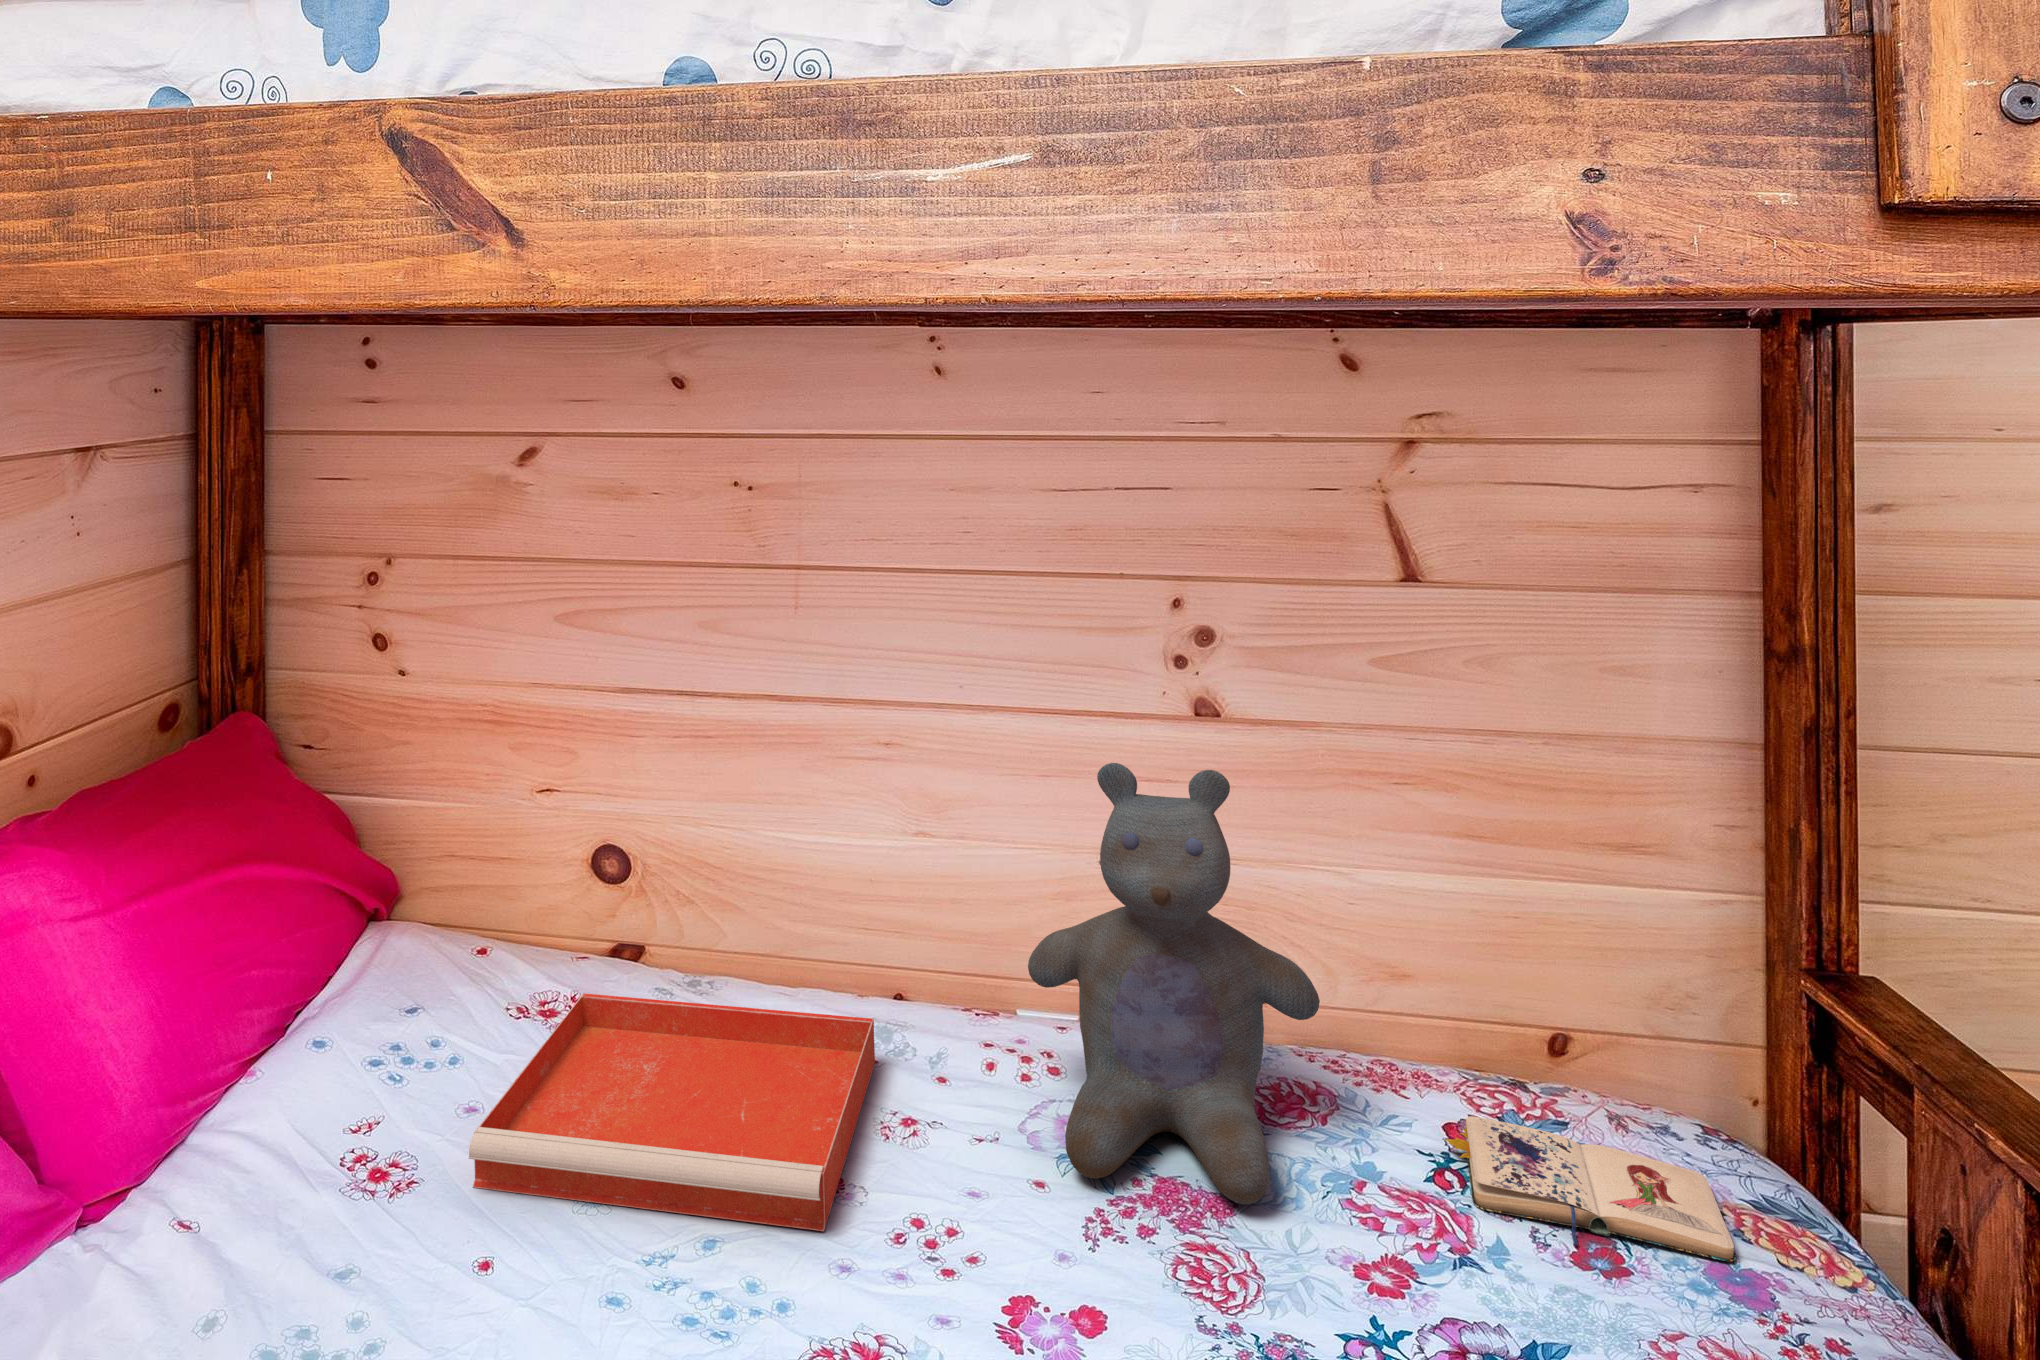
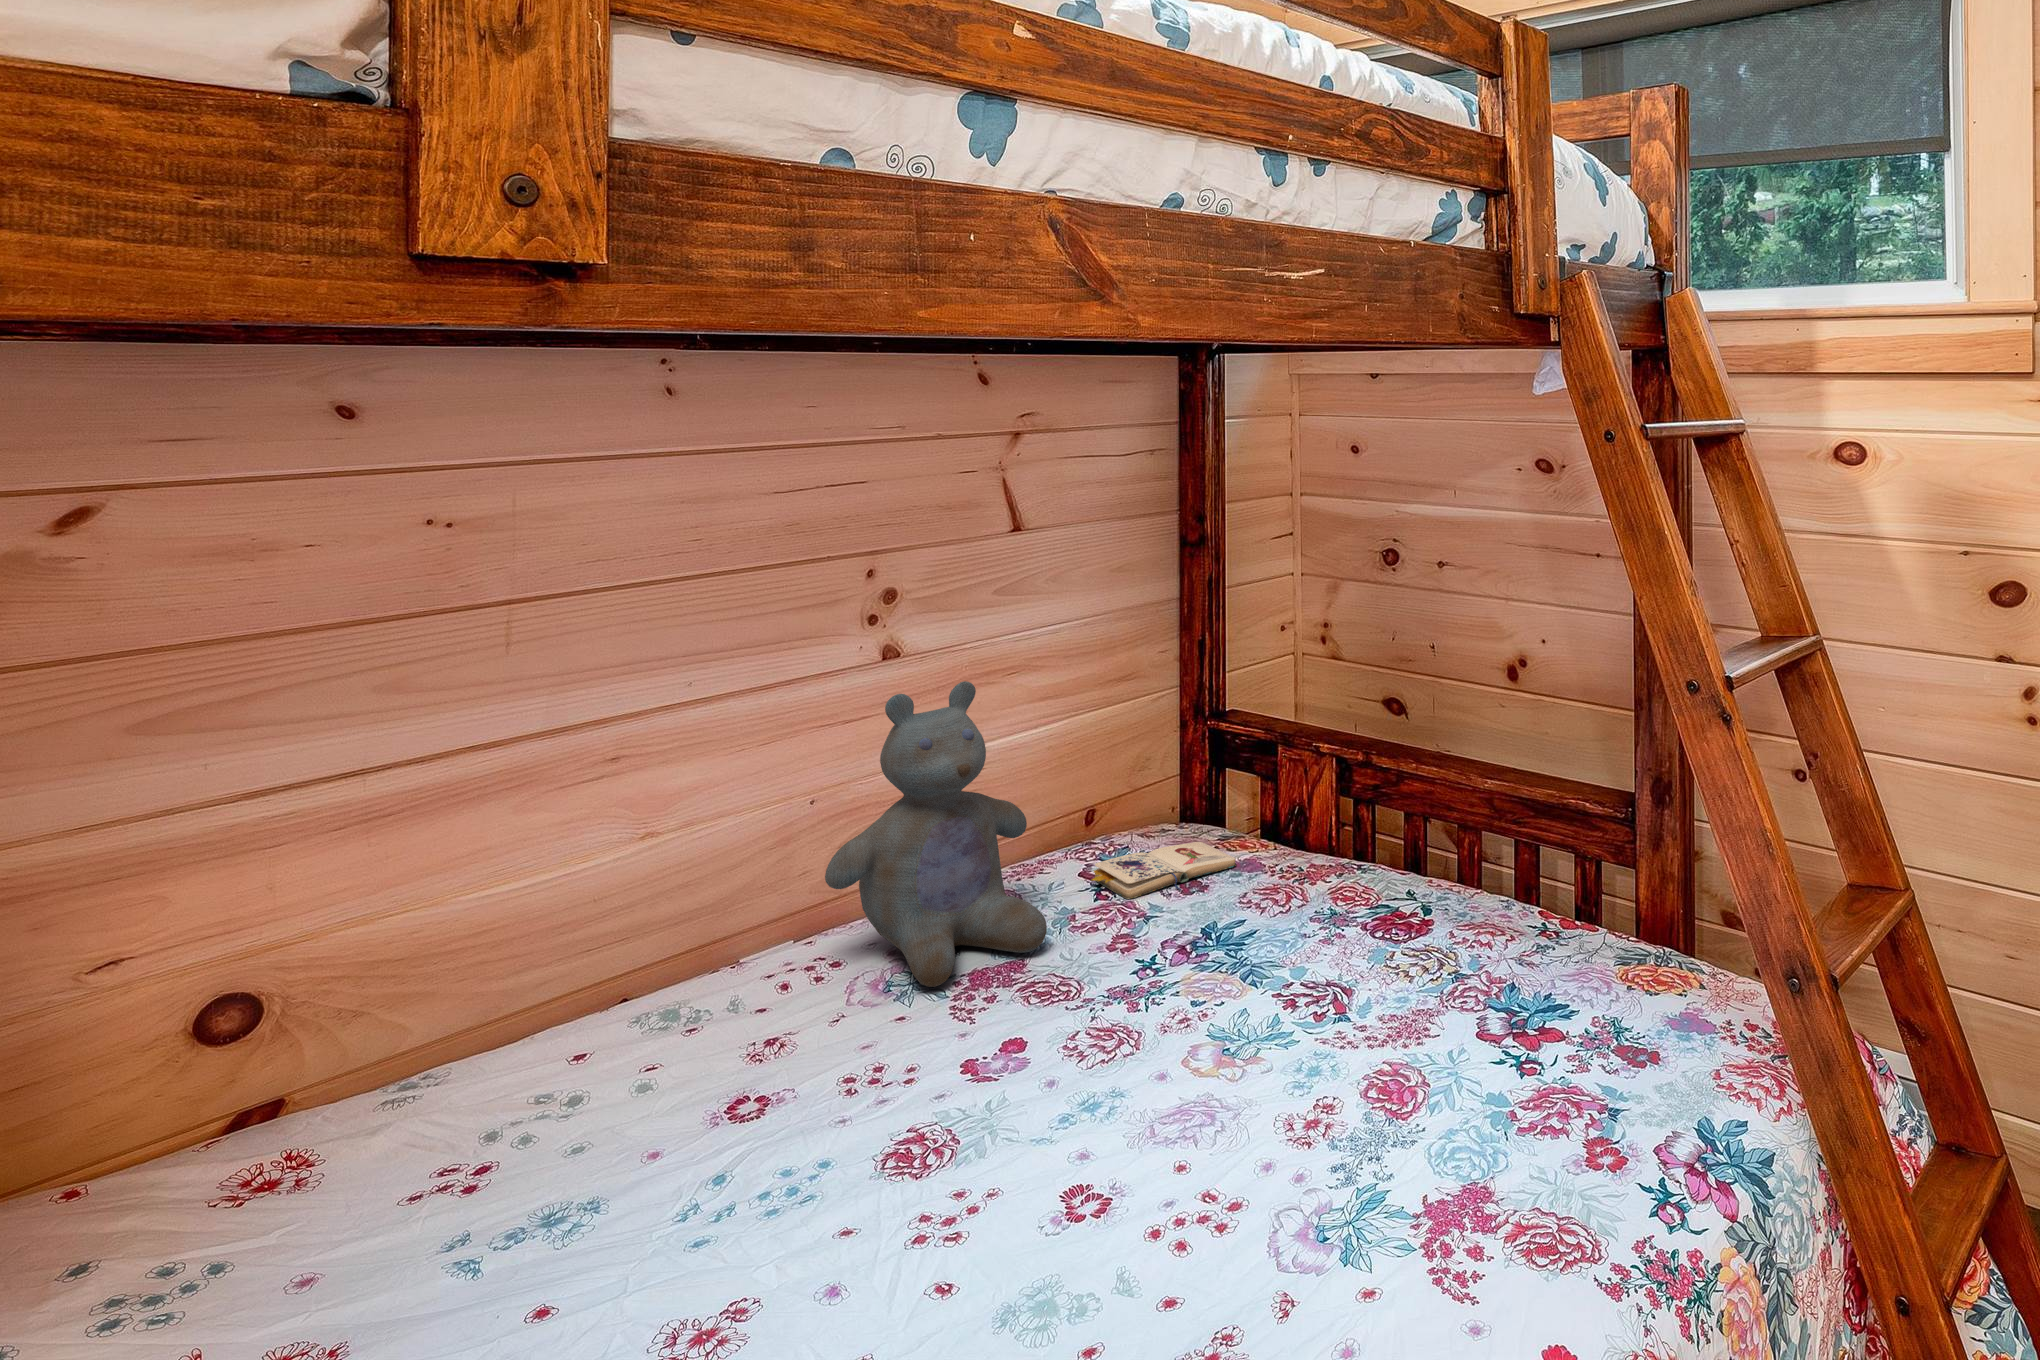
tray: present [469,993,875,1231] -> none [330,983,807,1275]

